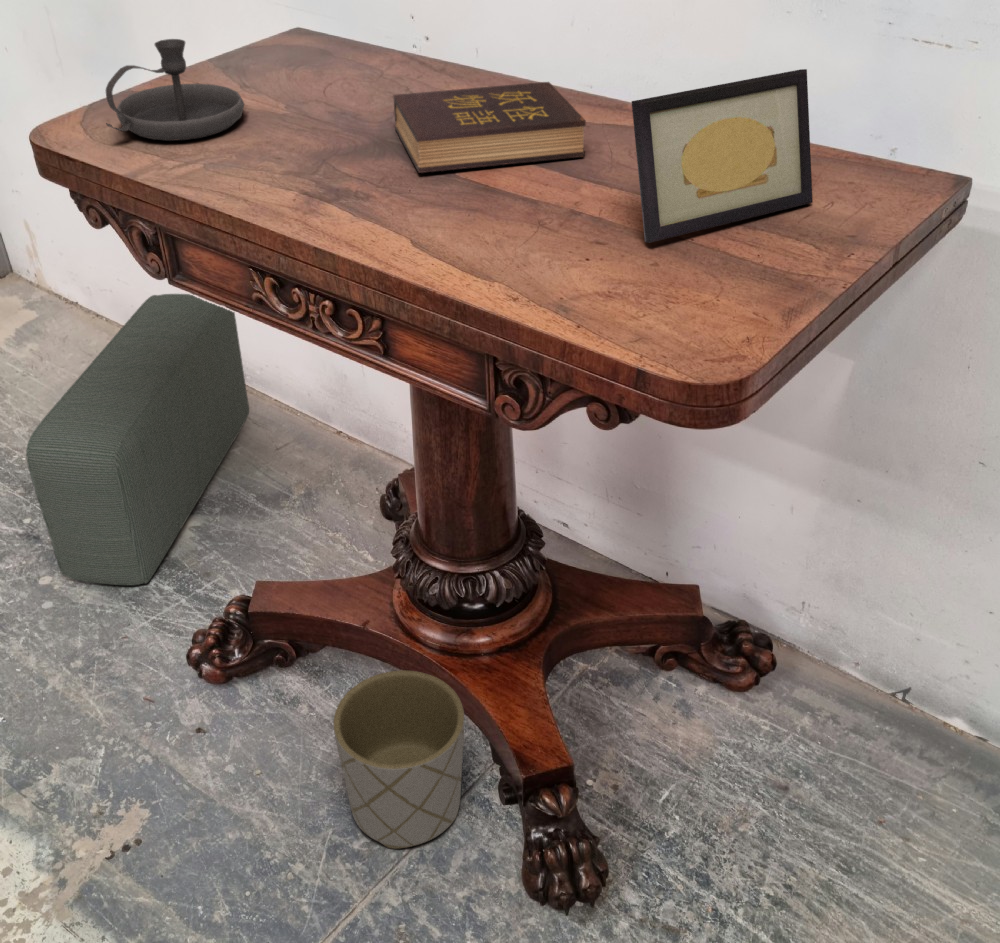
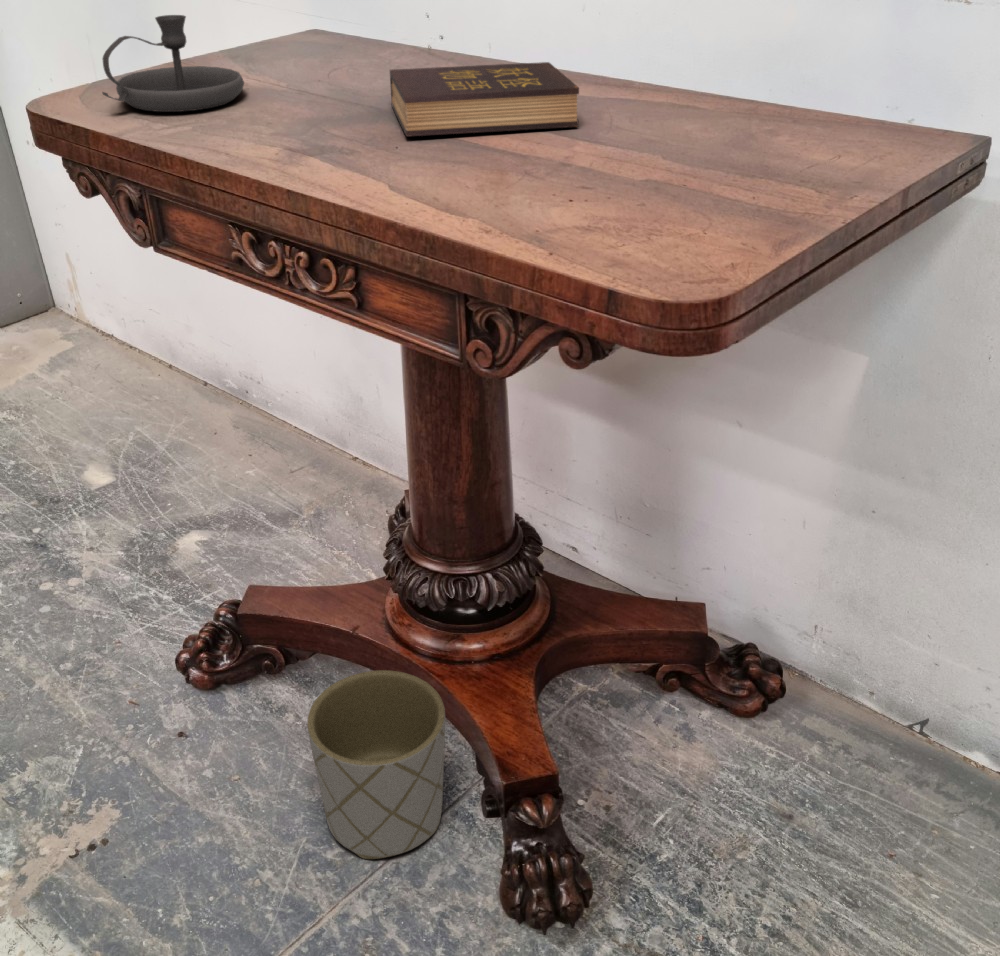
picture frame: present [632,69,813,243] -> none [614,21,810,190]
pouf: present [26,294,249,585] -> none [30,315,268,593]

